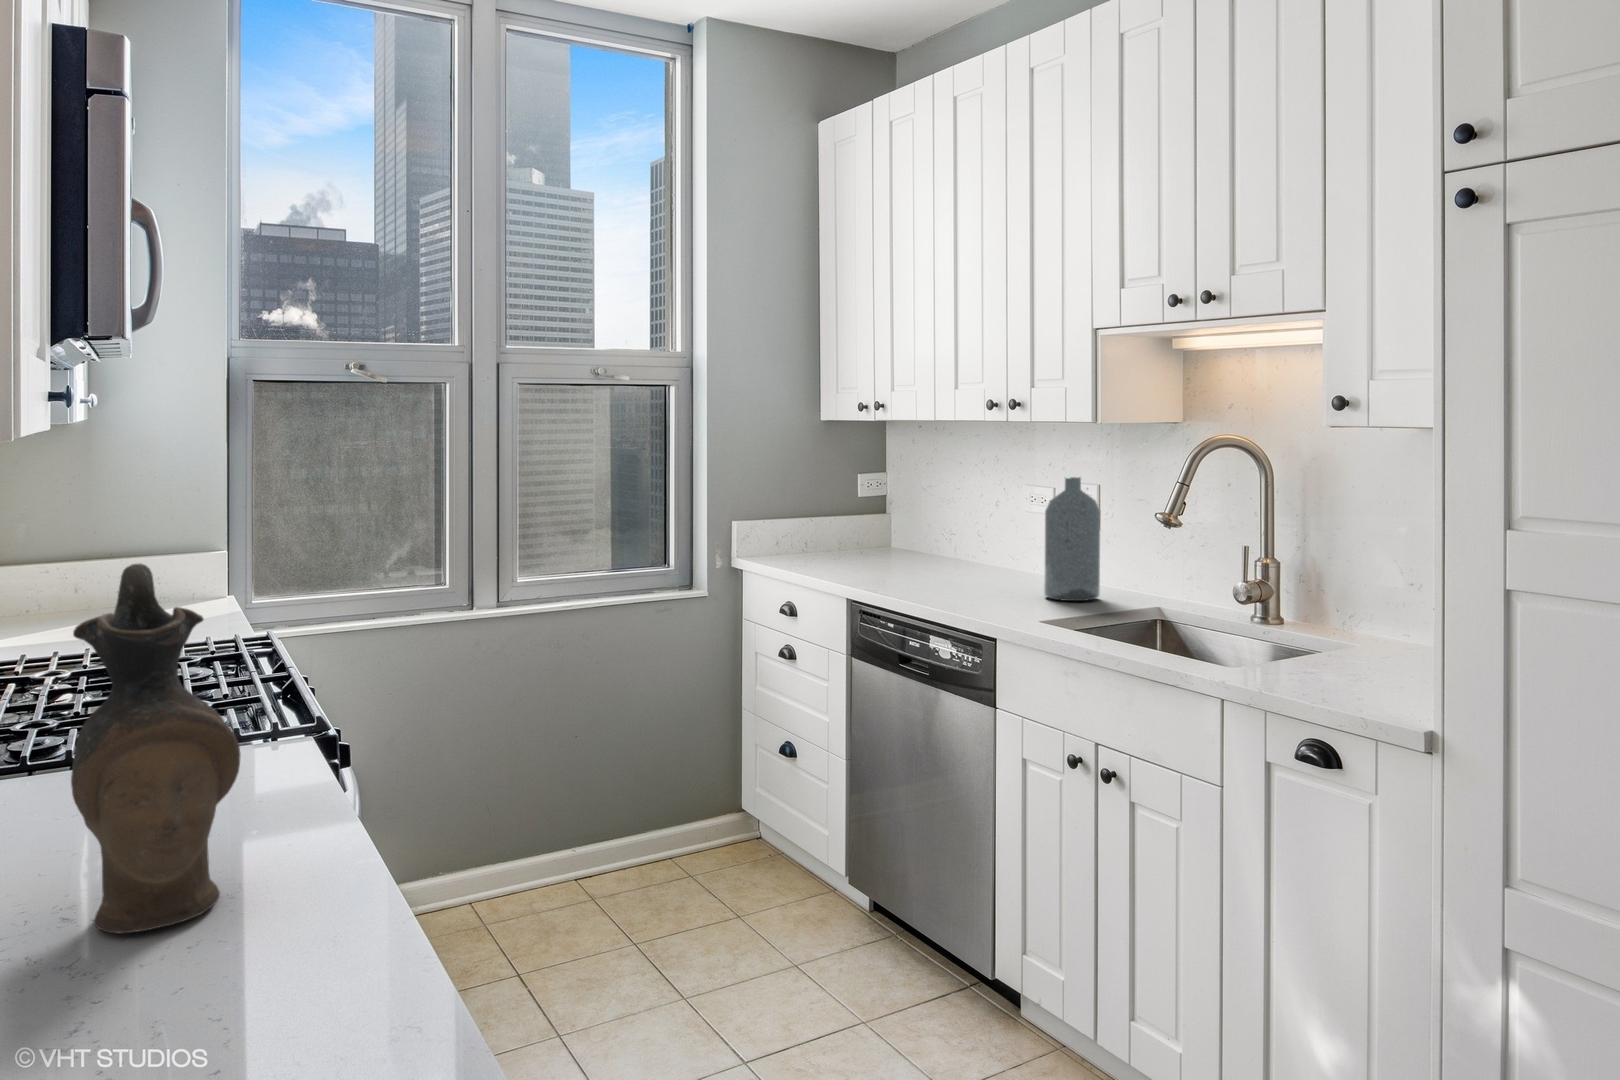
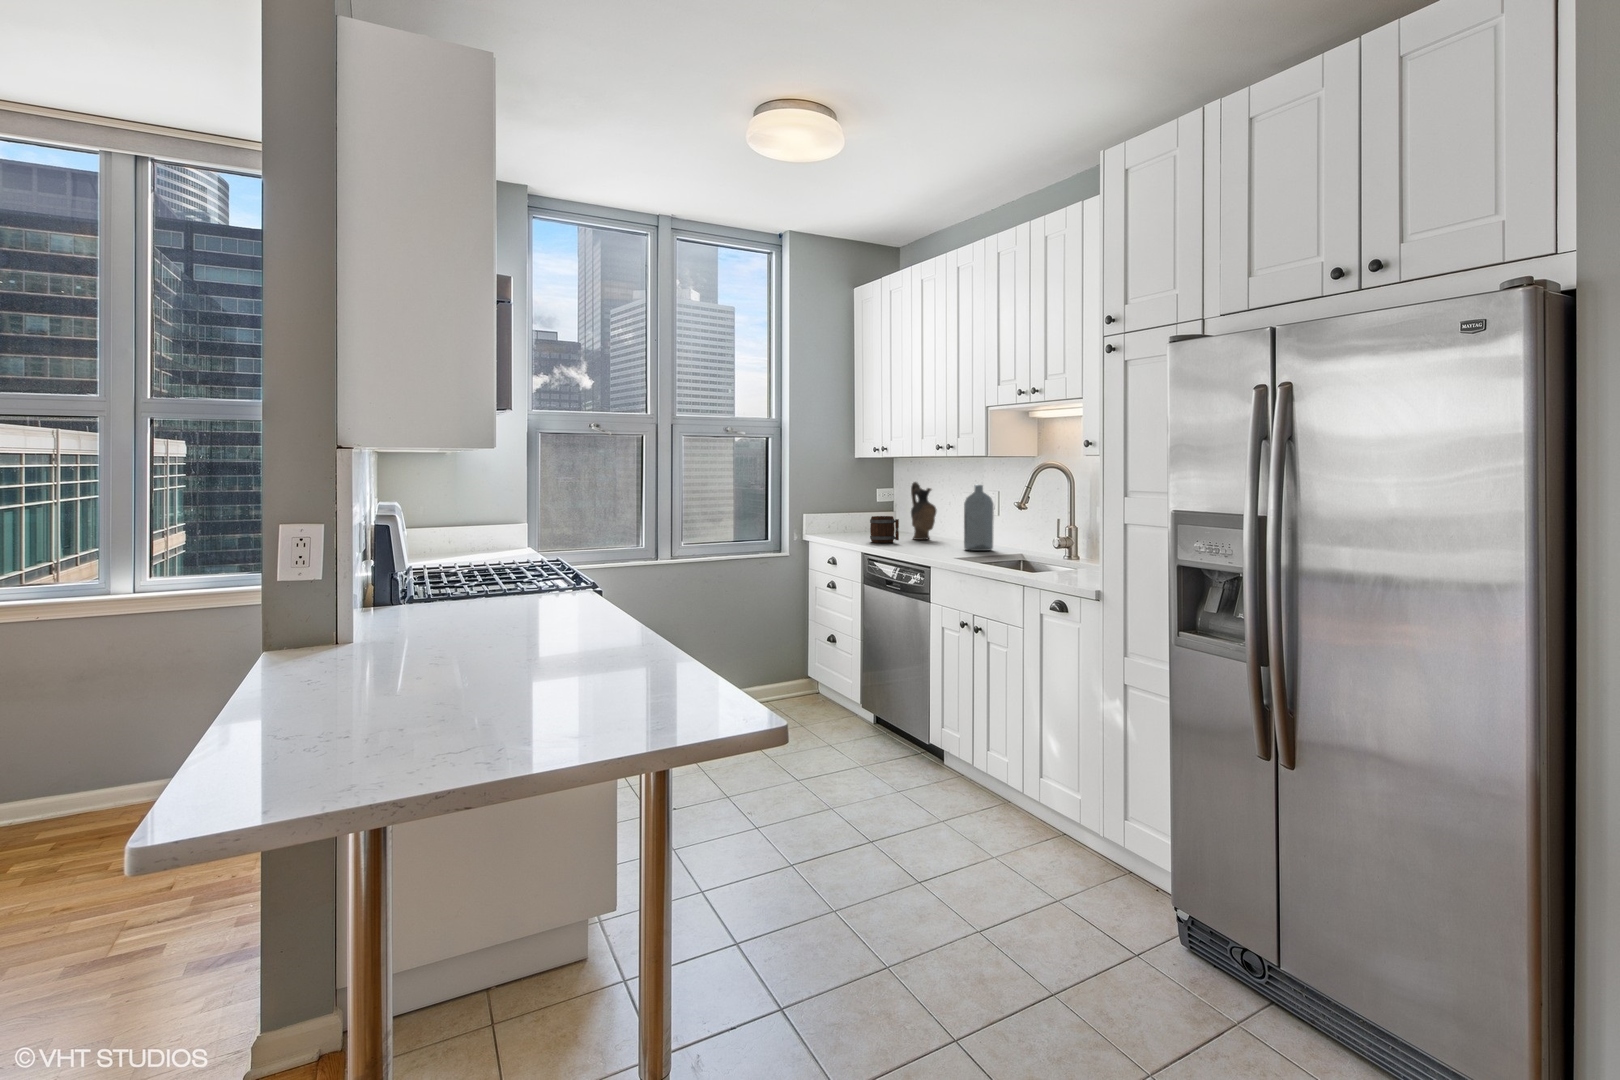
mug: none [863,531,917,582] -> present [870,516,899,543]
ceramic pitcher: present [71,564,240,933] -> present [911,482,936,540]

